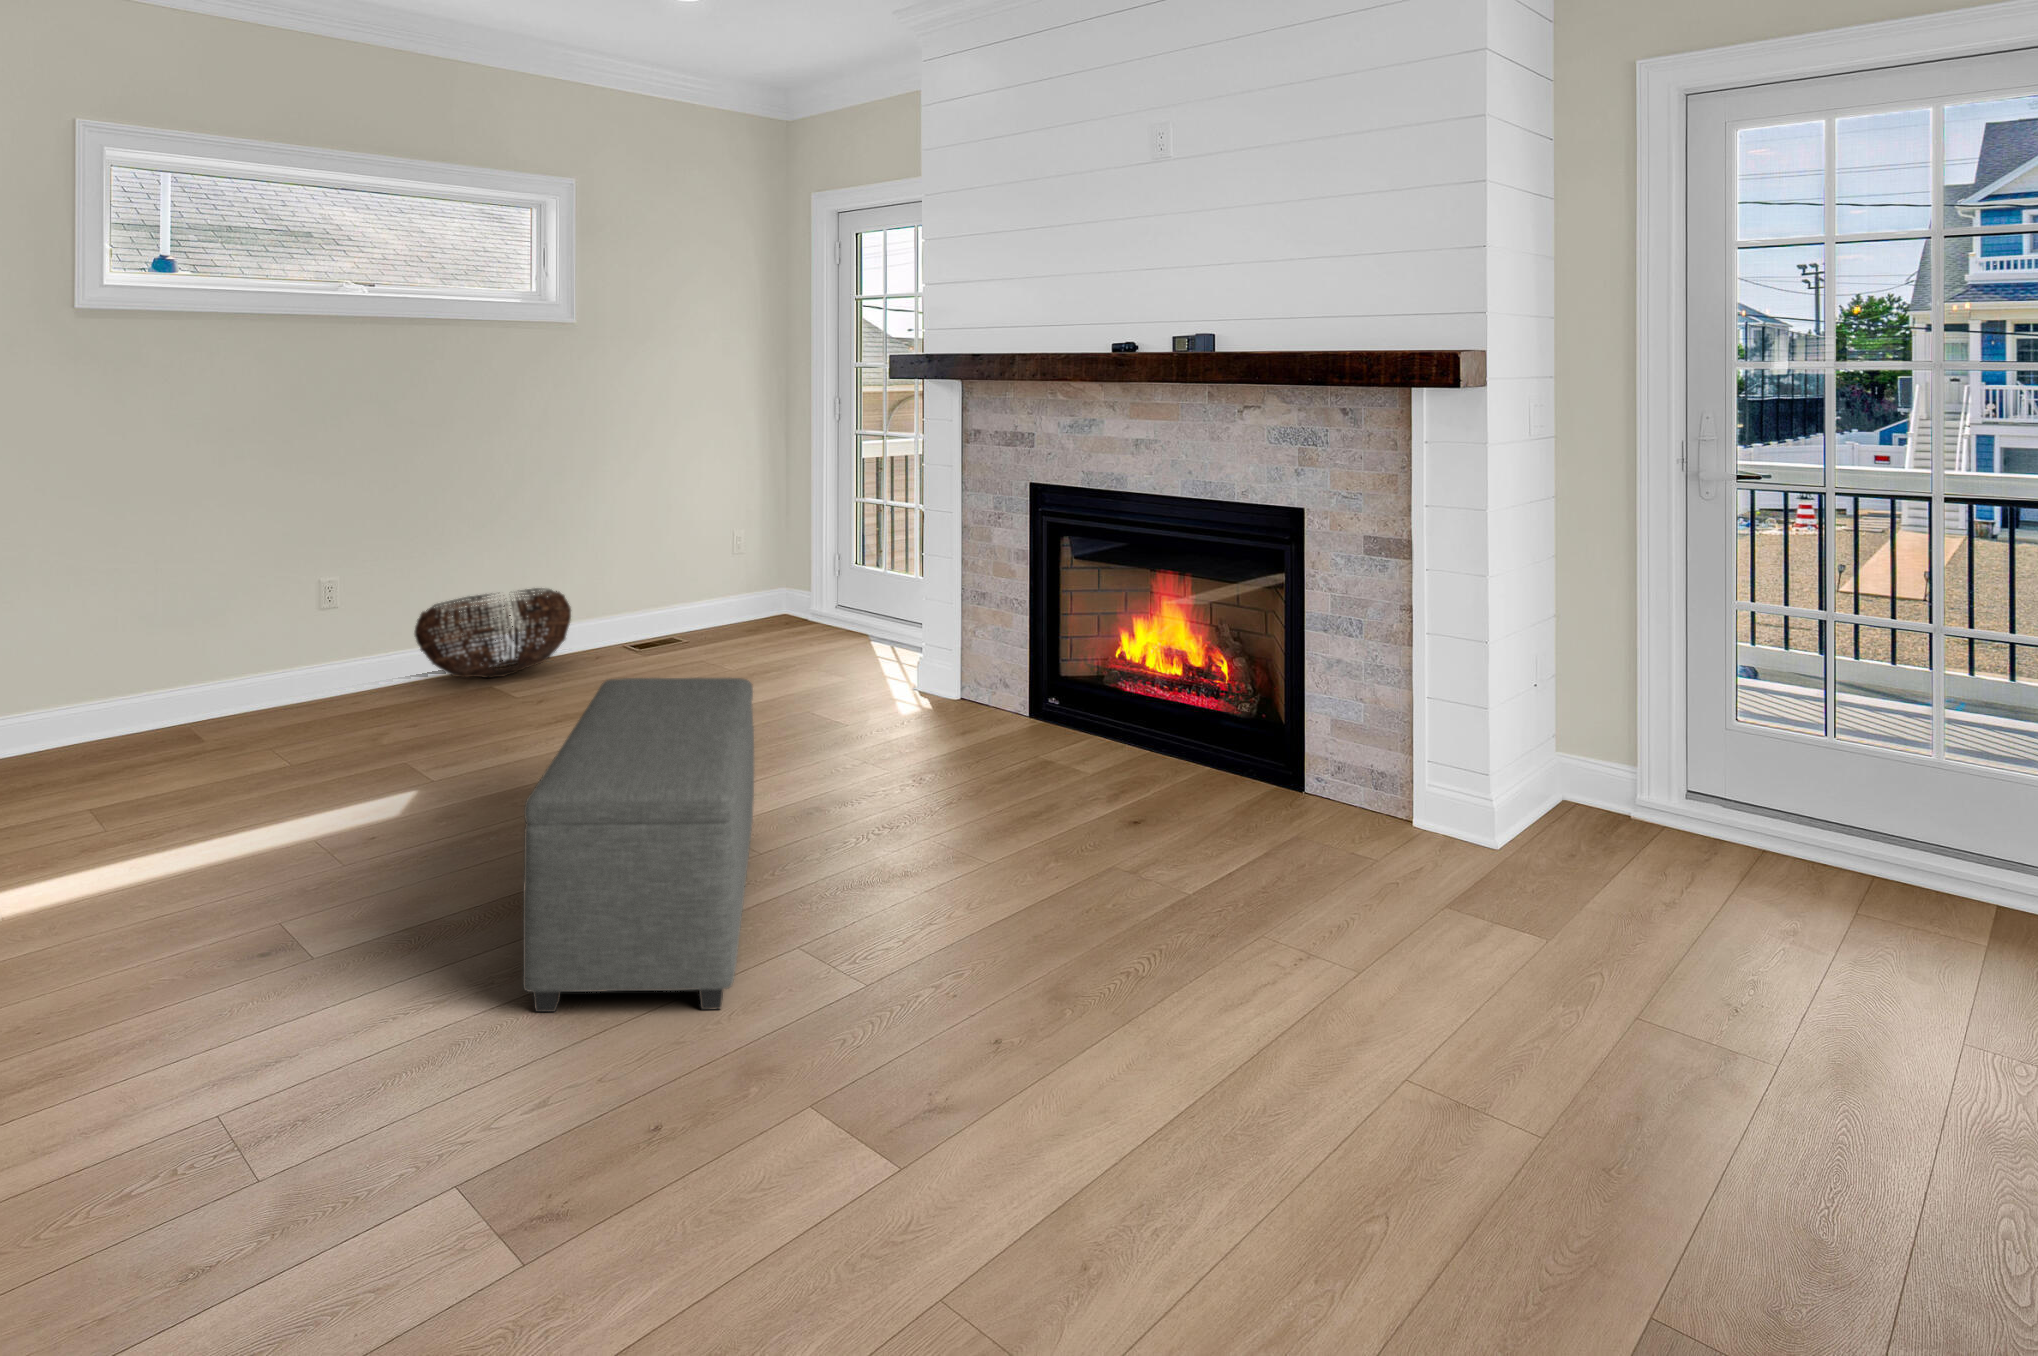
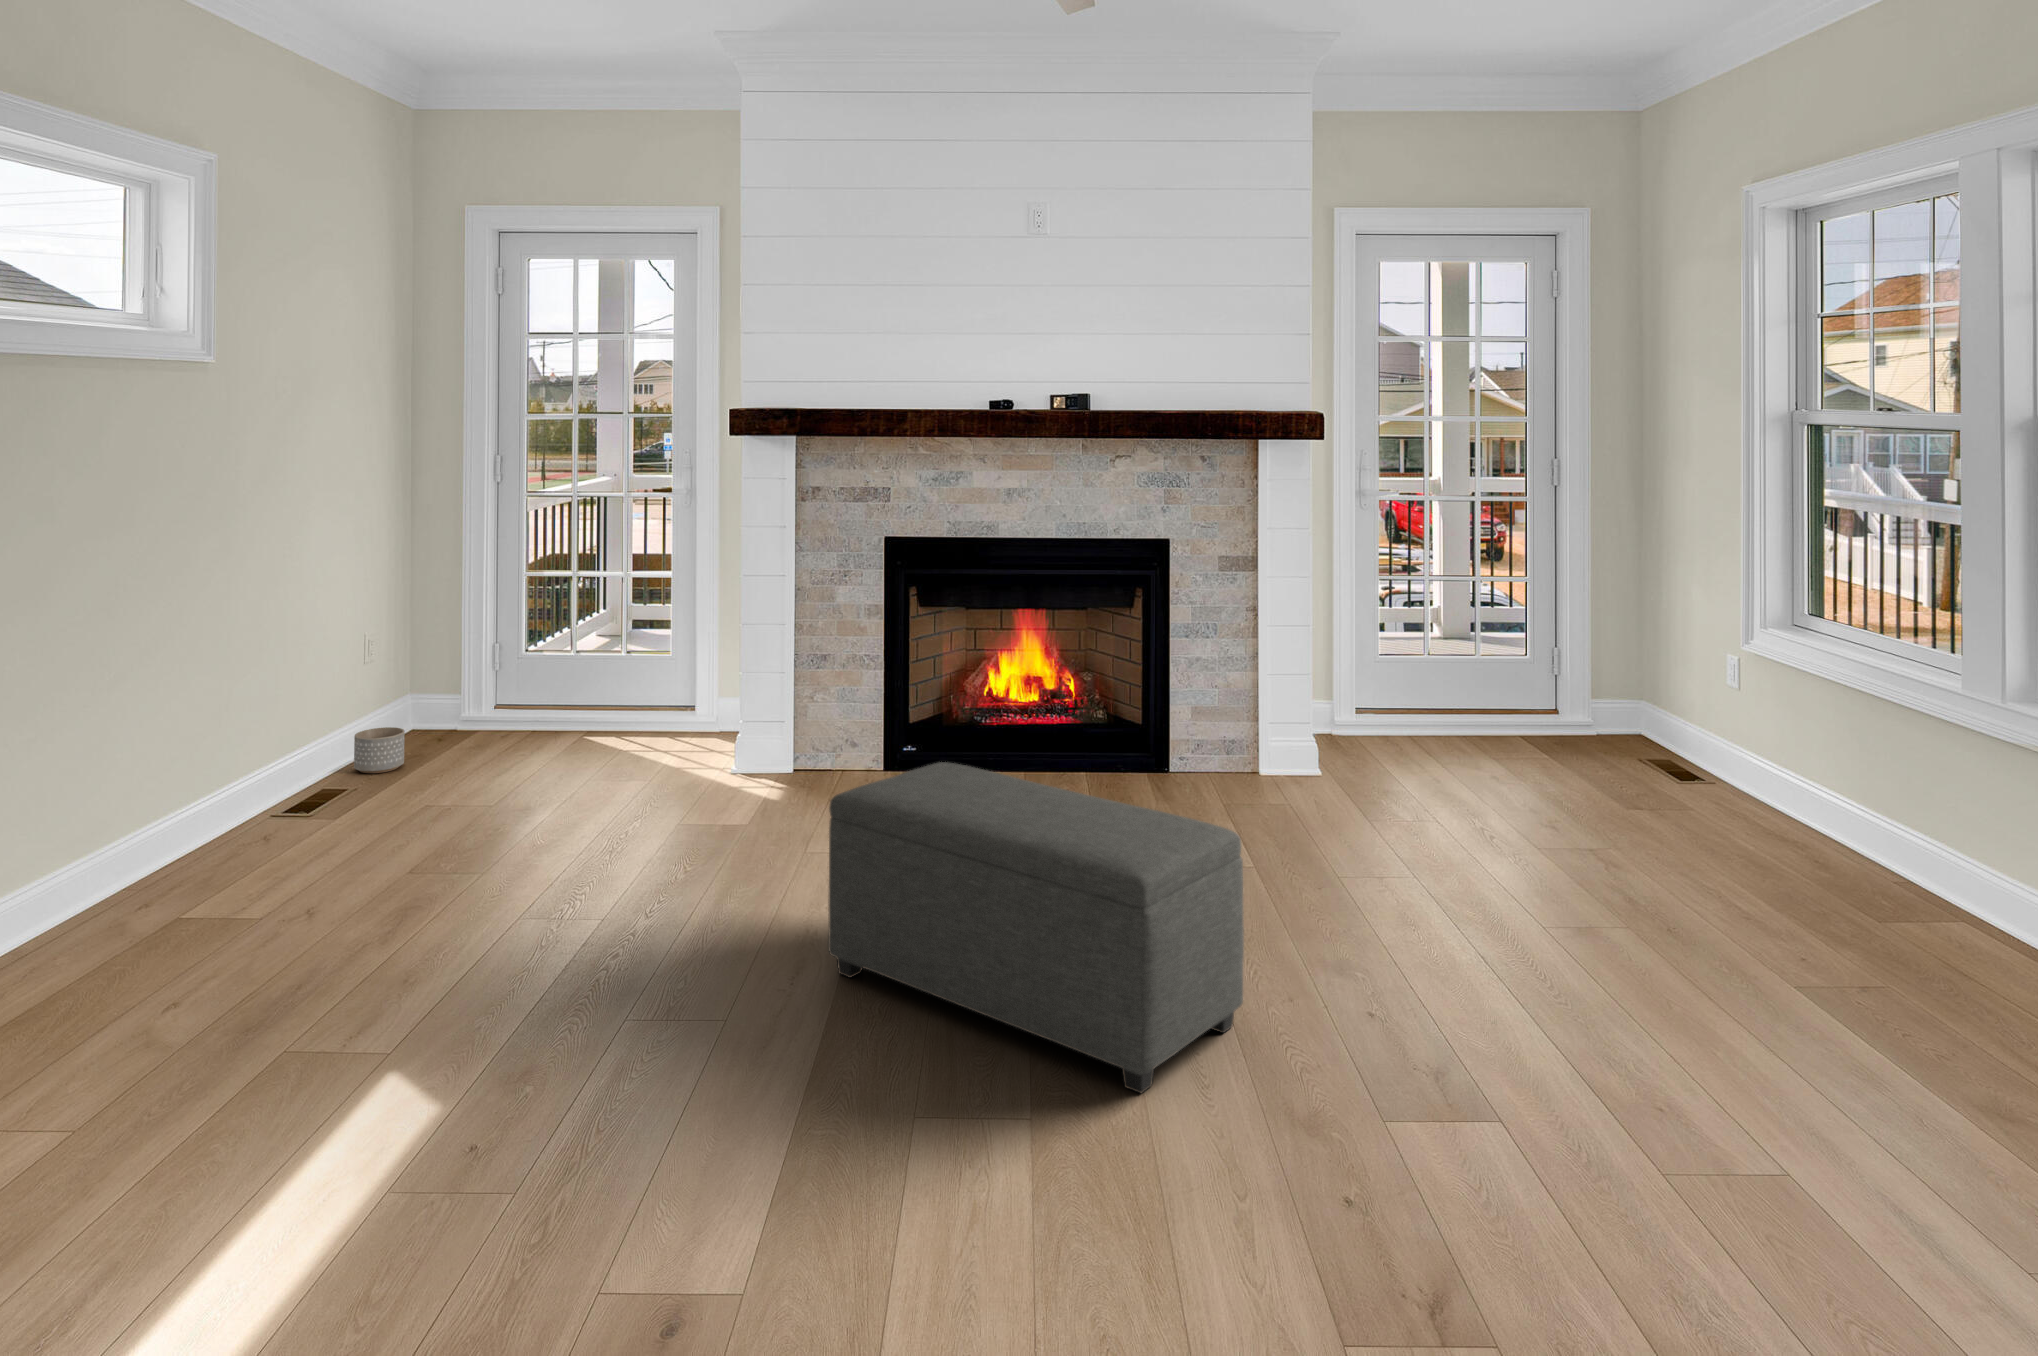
basket: present [415,588,571,678] -> none [100,749,292,909]
planter: none [707,599,742,632] -> present [354,727,405,773]

